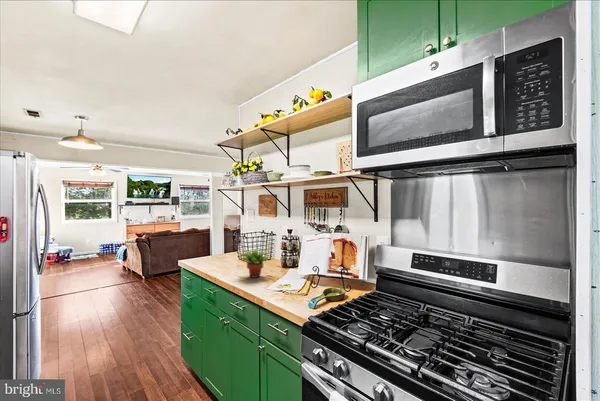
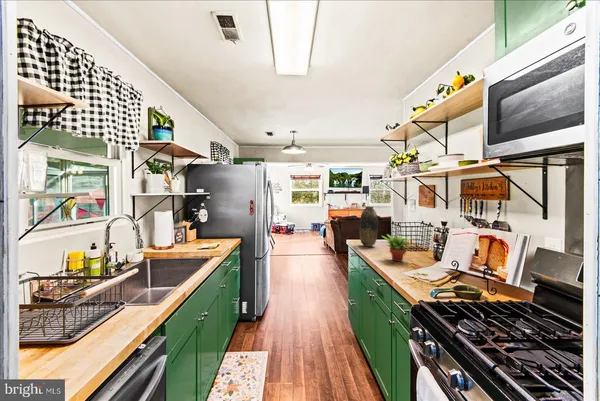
vase: none [202,219,223,266] -> present [360,206,378,247]

